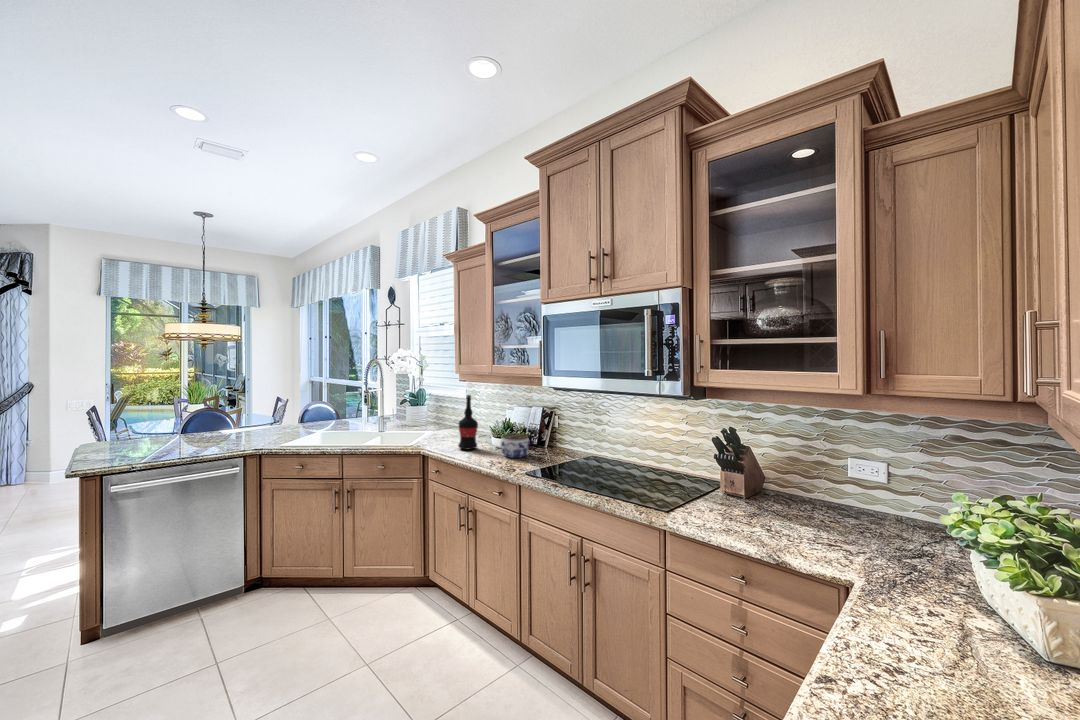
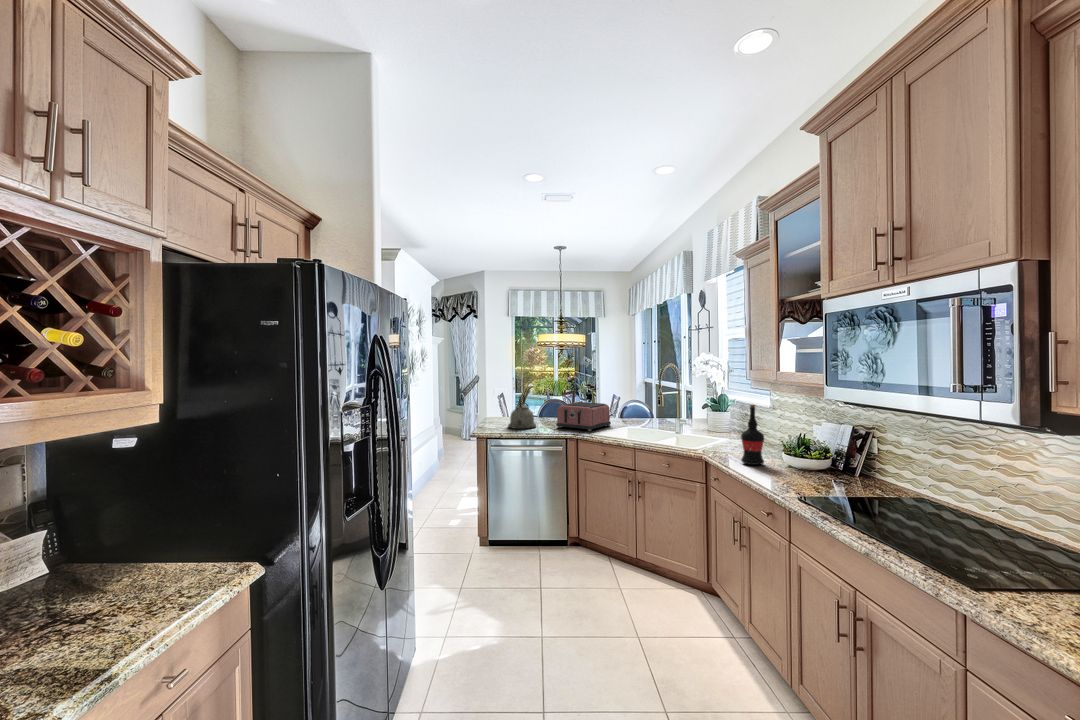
kettle: none [141,398,190,445] -> present [508,395,536,429]
toaster: none [223,403,297,437] -> present [556,402,611,431]
jar: present [501,433,529,458] -> none [784,453,823,483]

